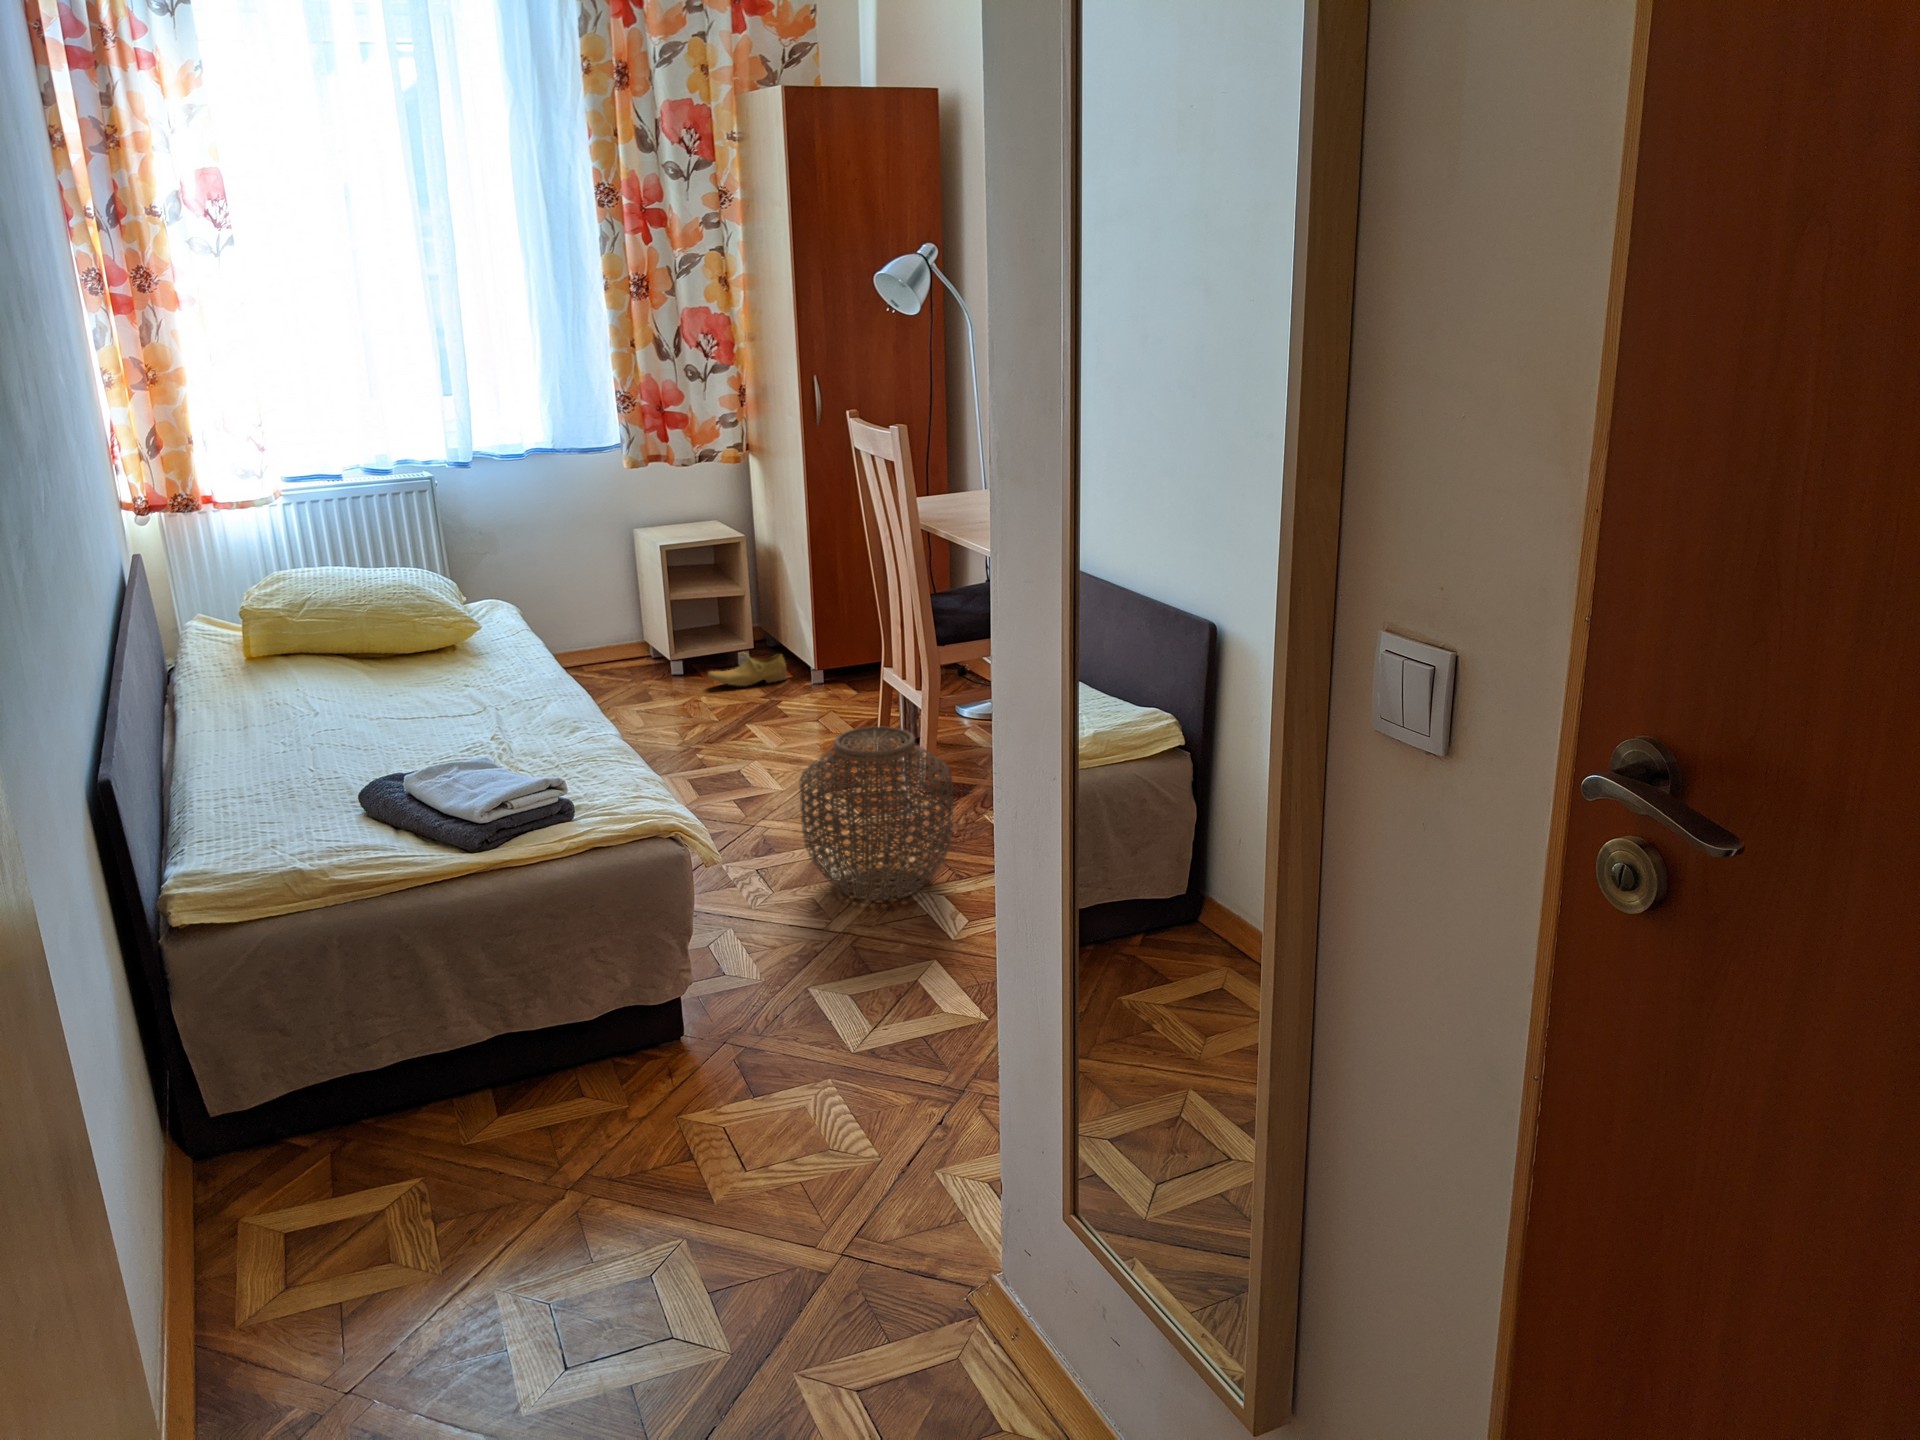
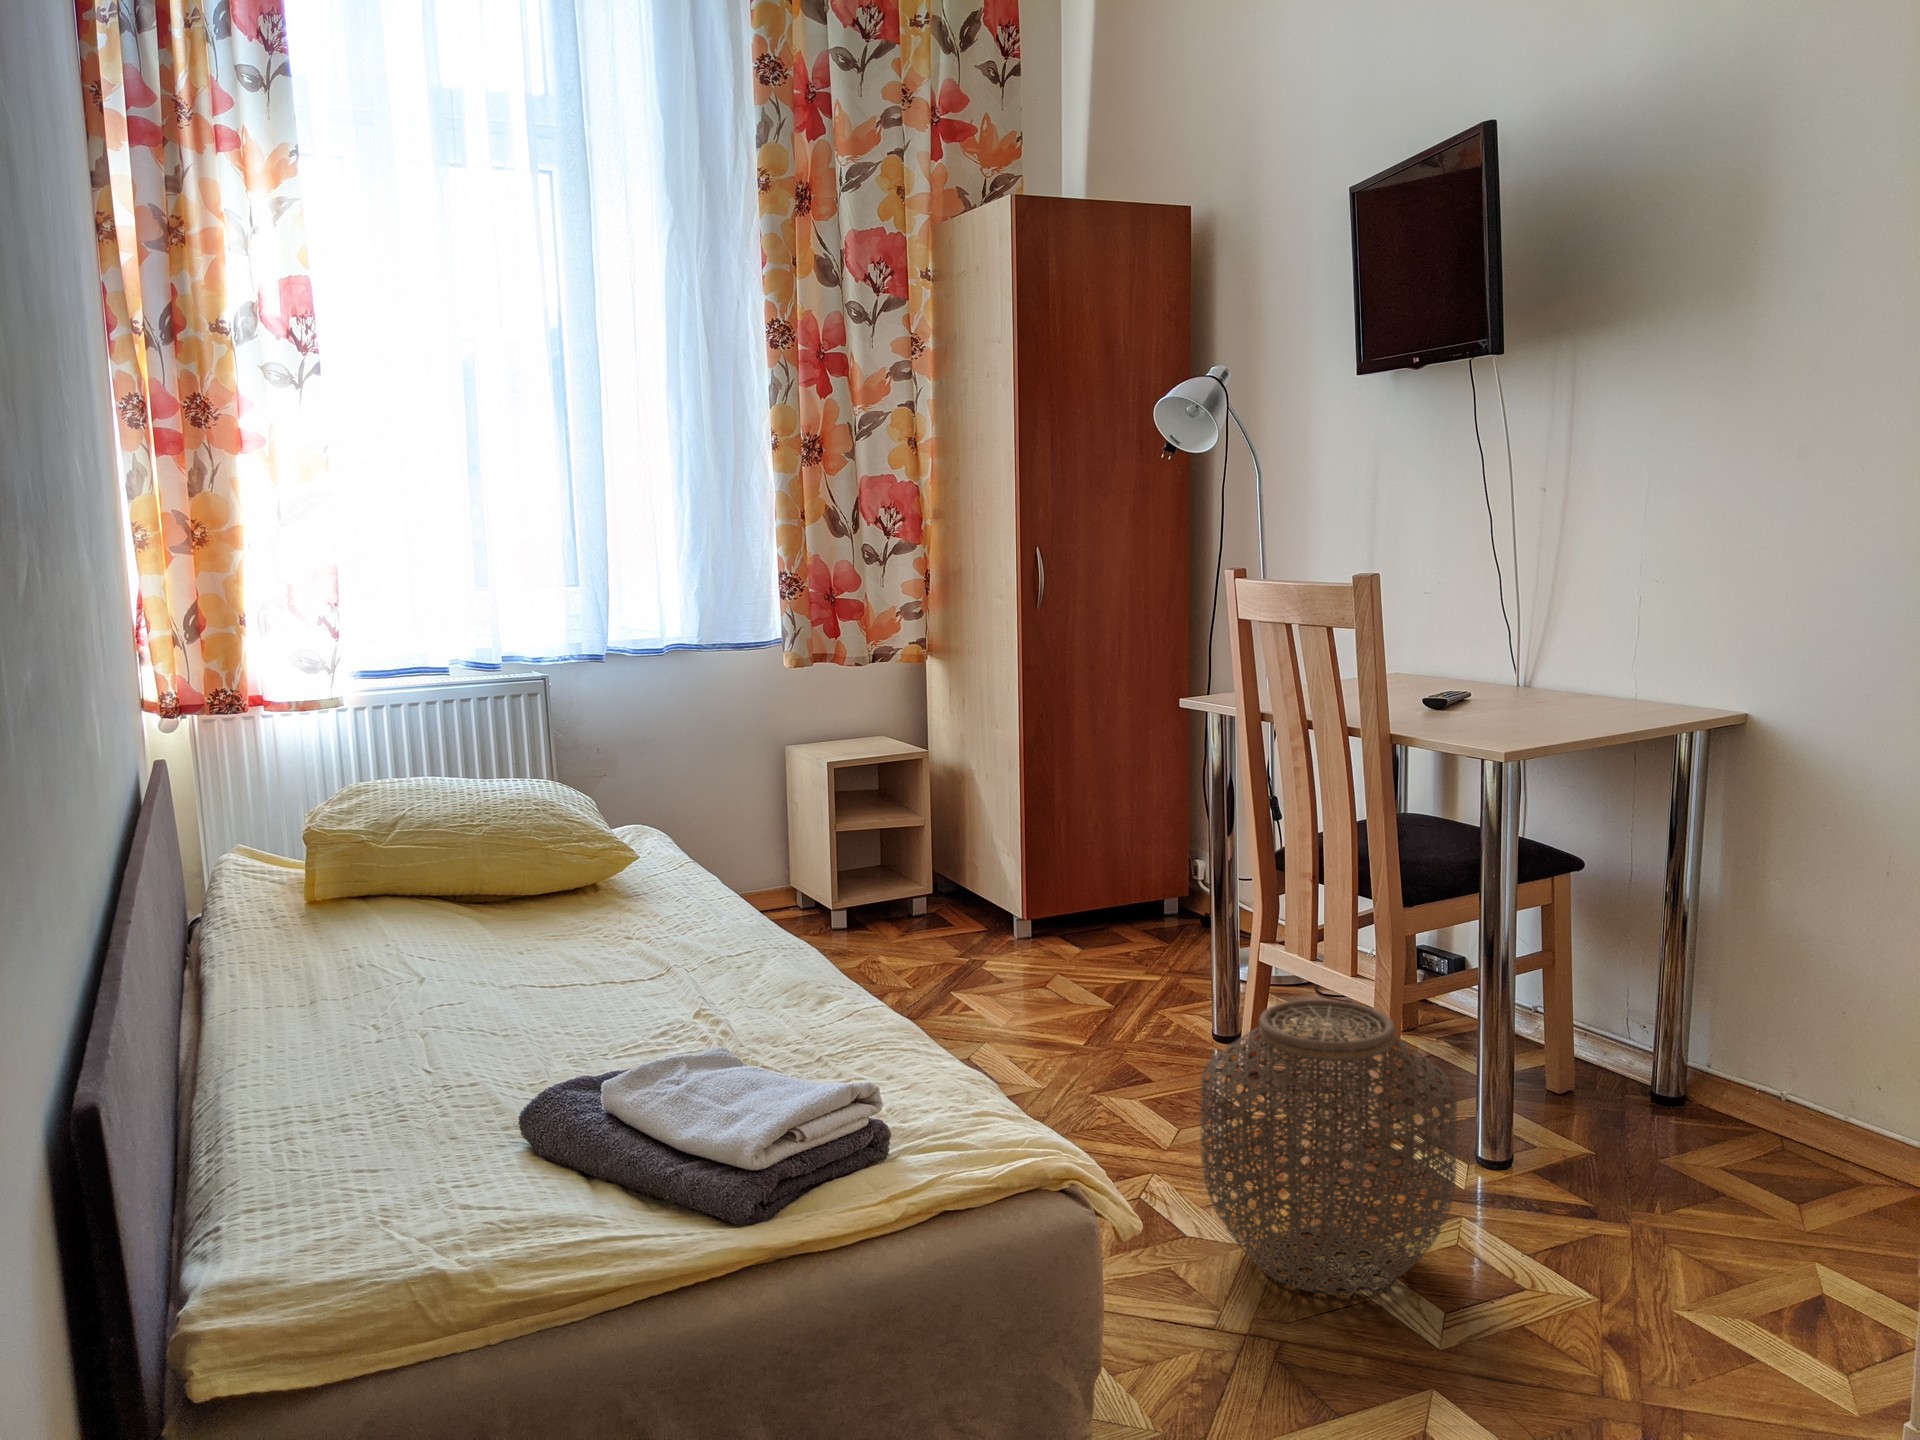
shoe: present [708,653,787,686] -> none [893,897,992,942]

